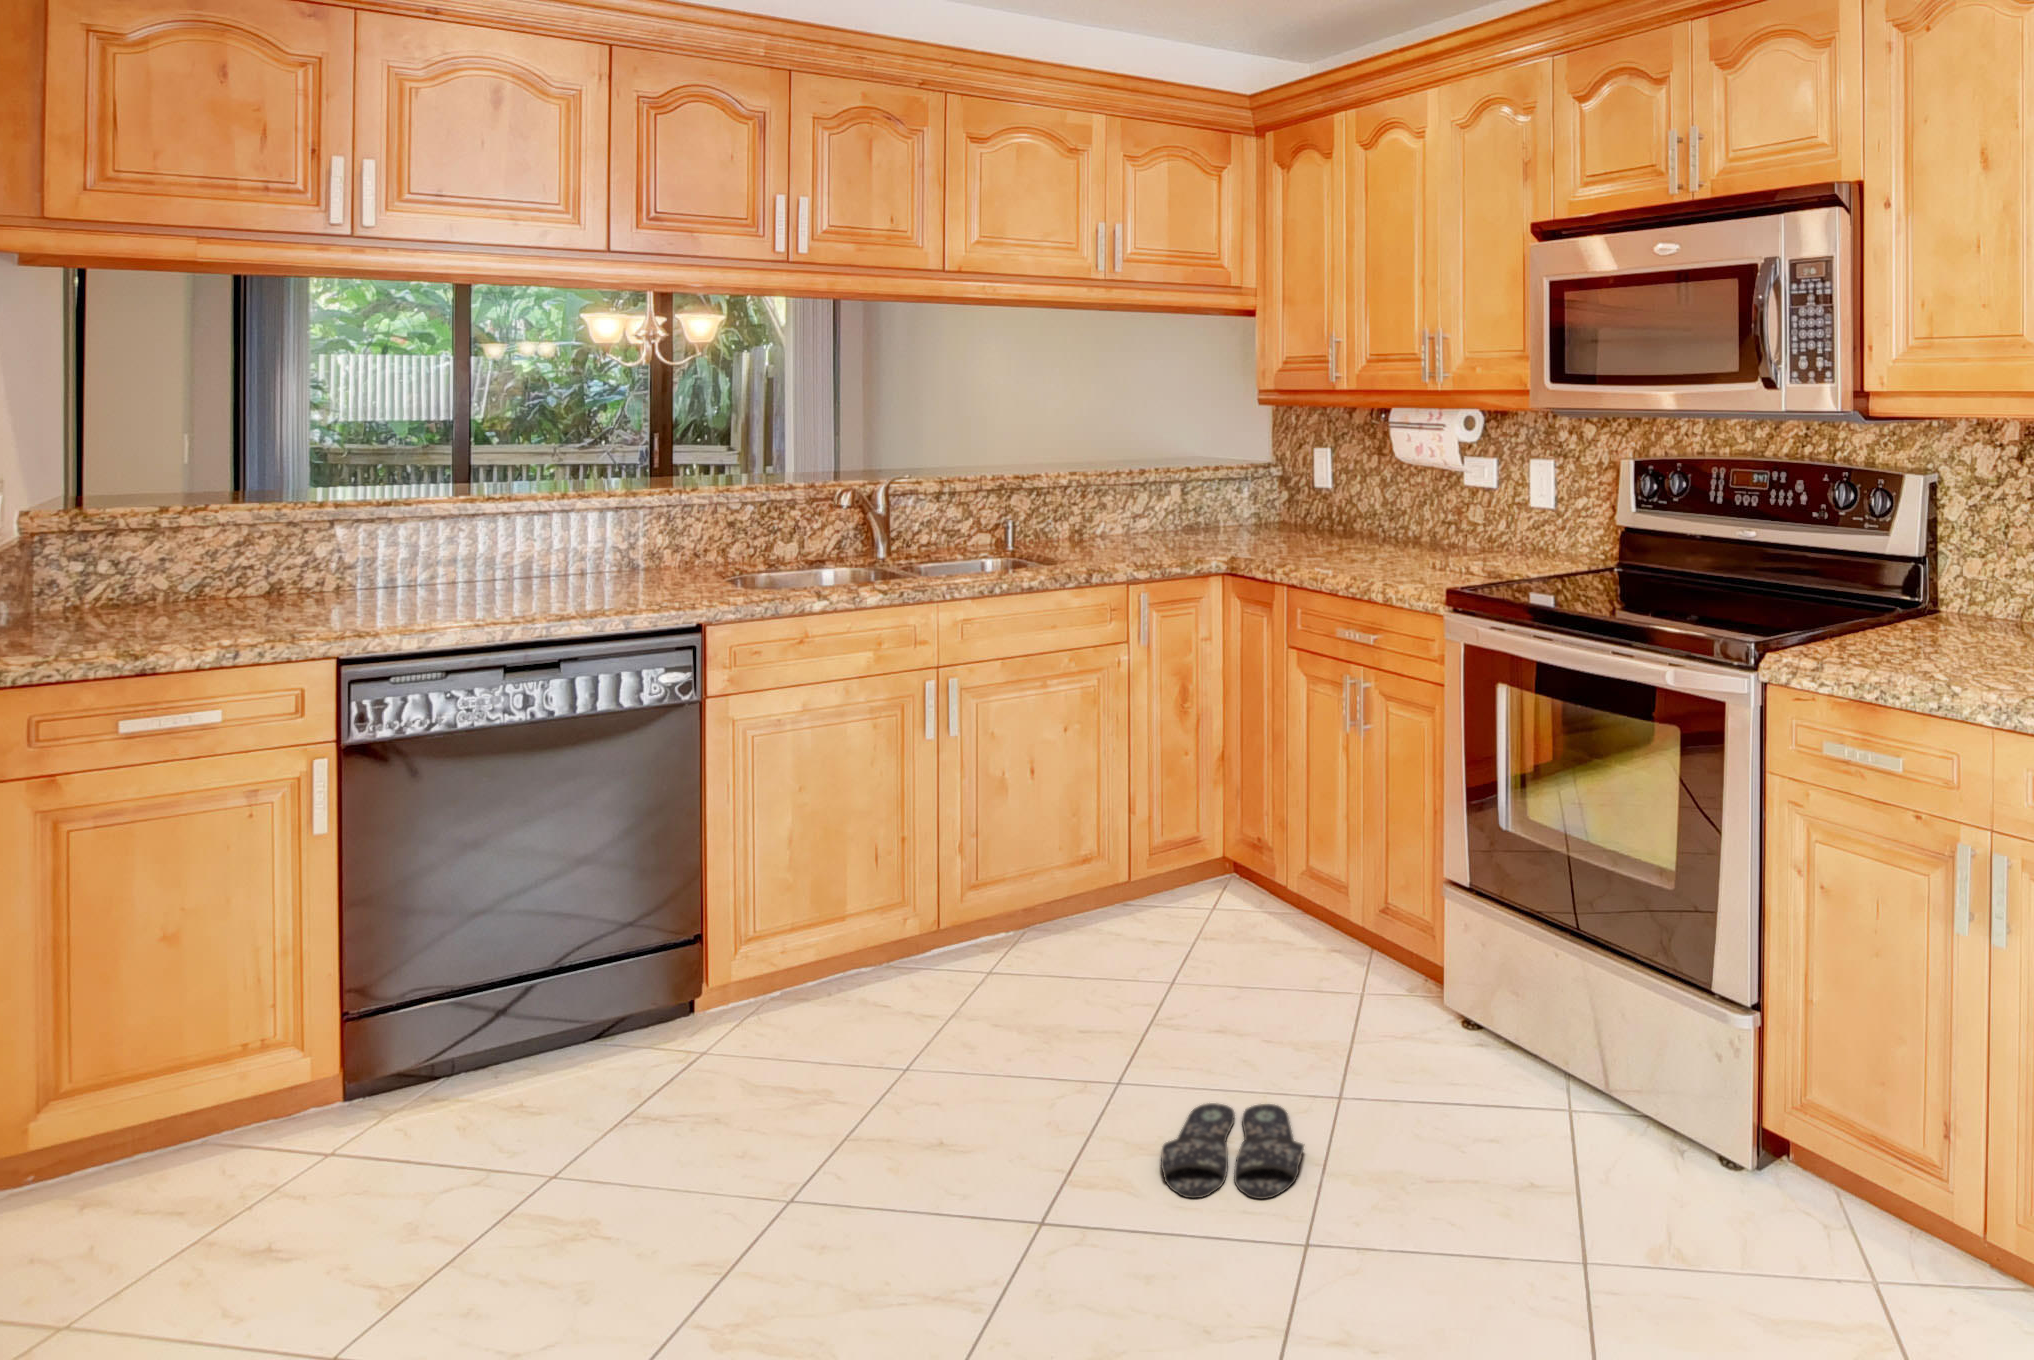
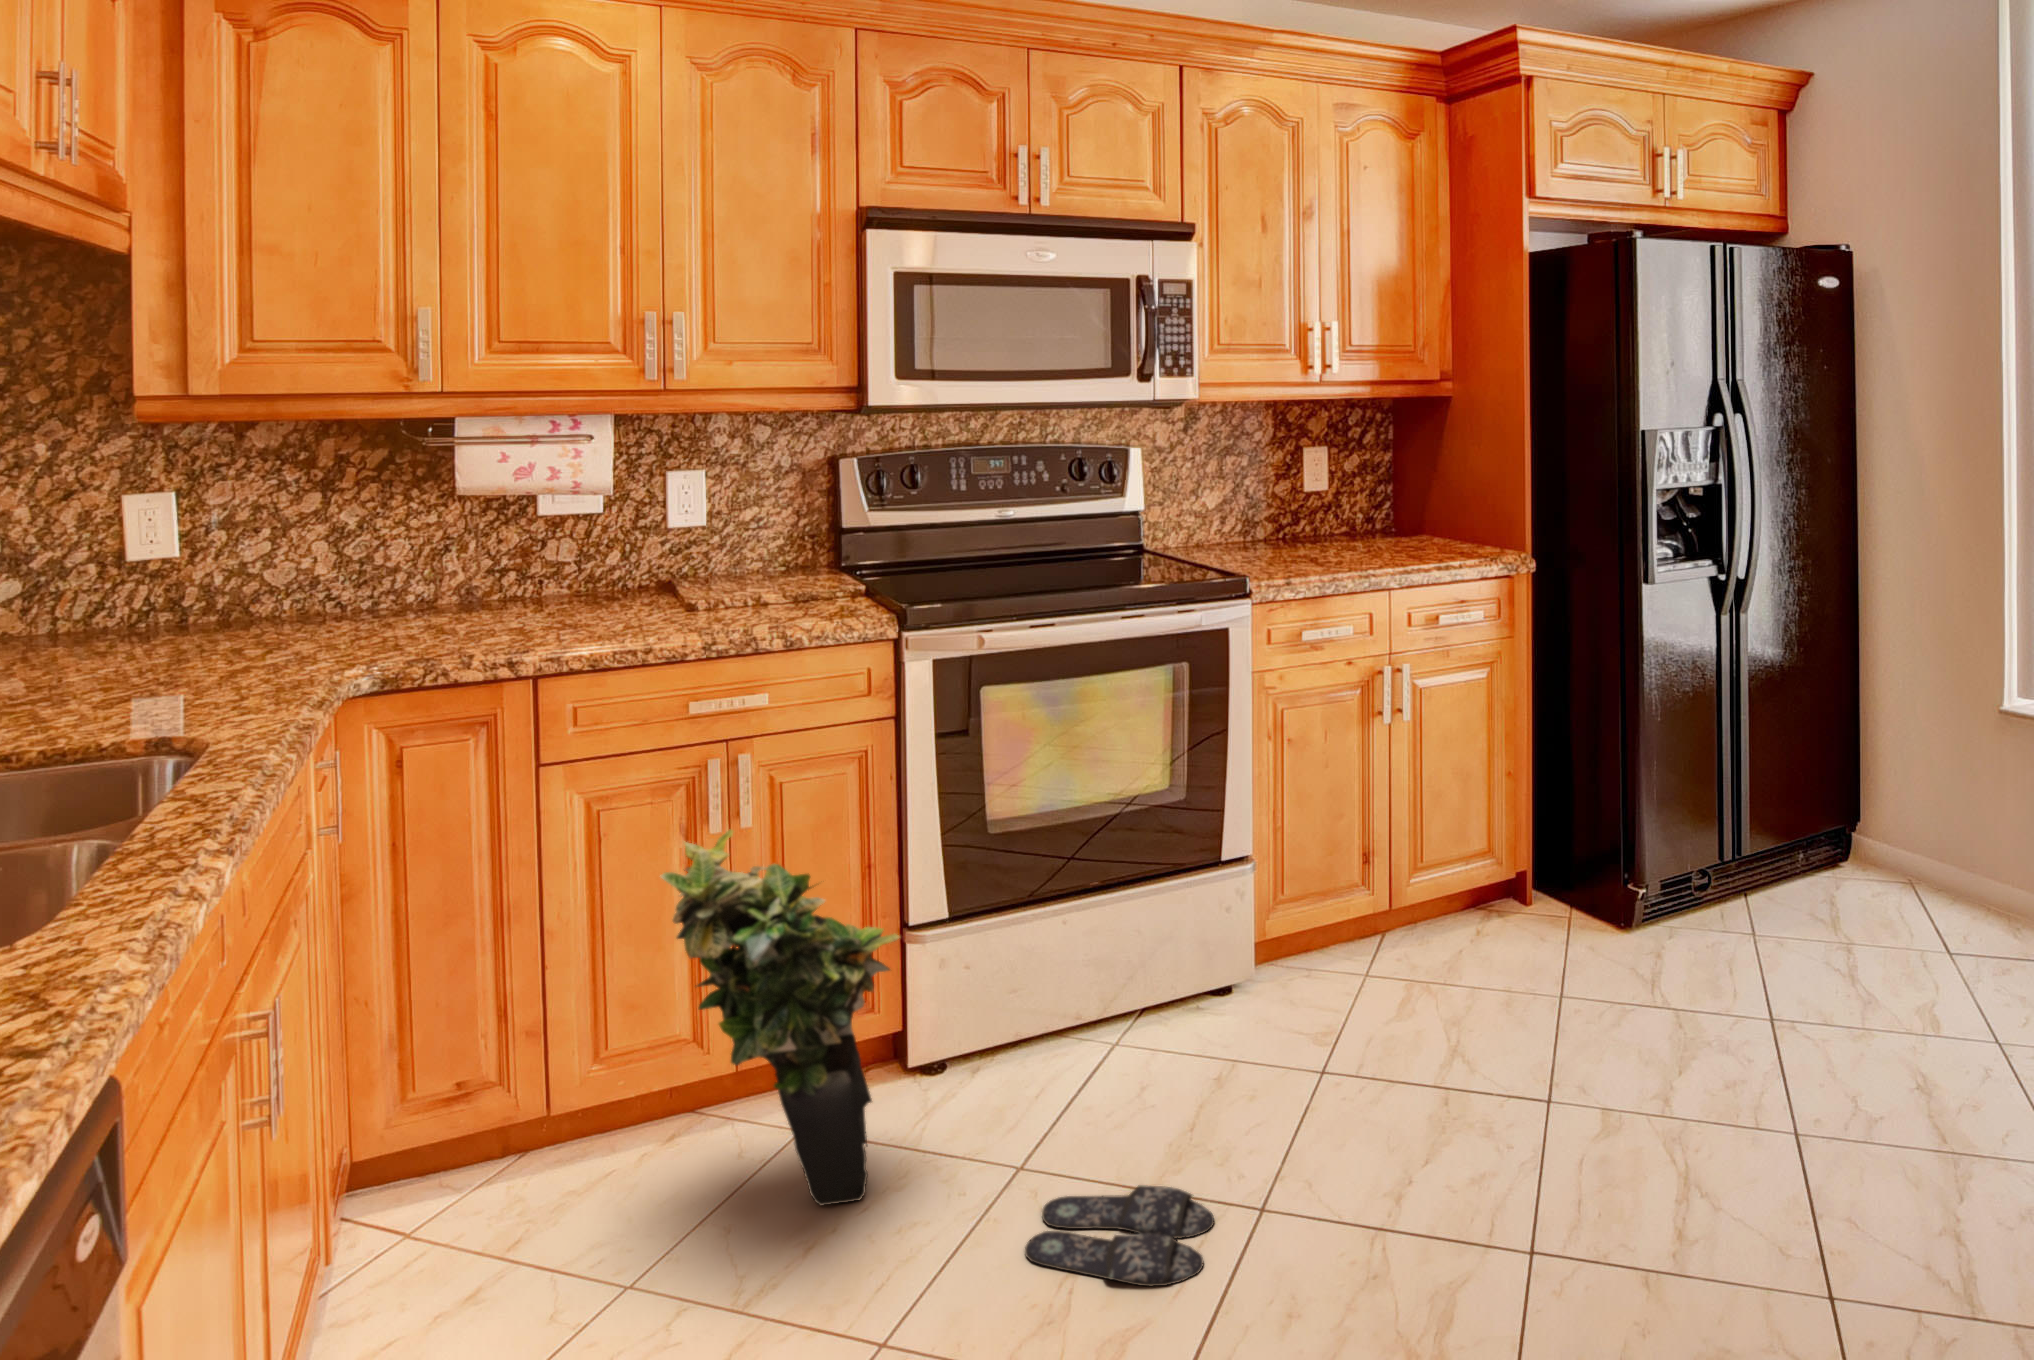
potted plant: none [1179,711,1344,1028] -> present [661,830,899,1205]

